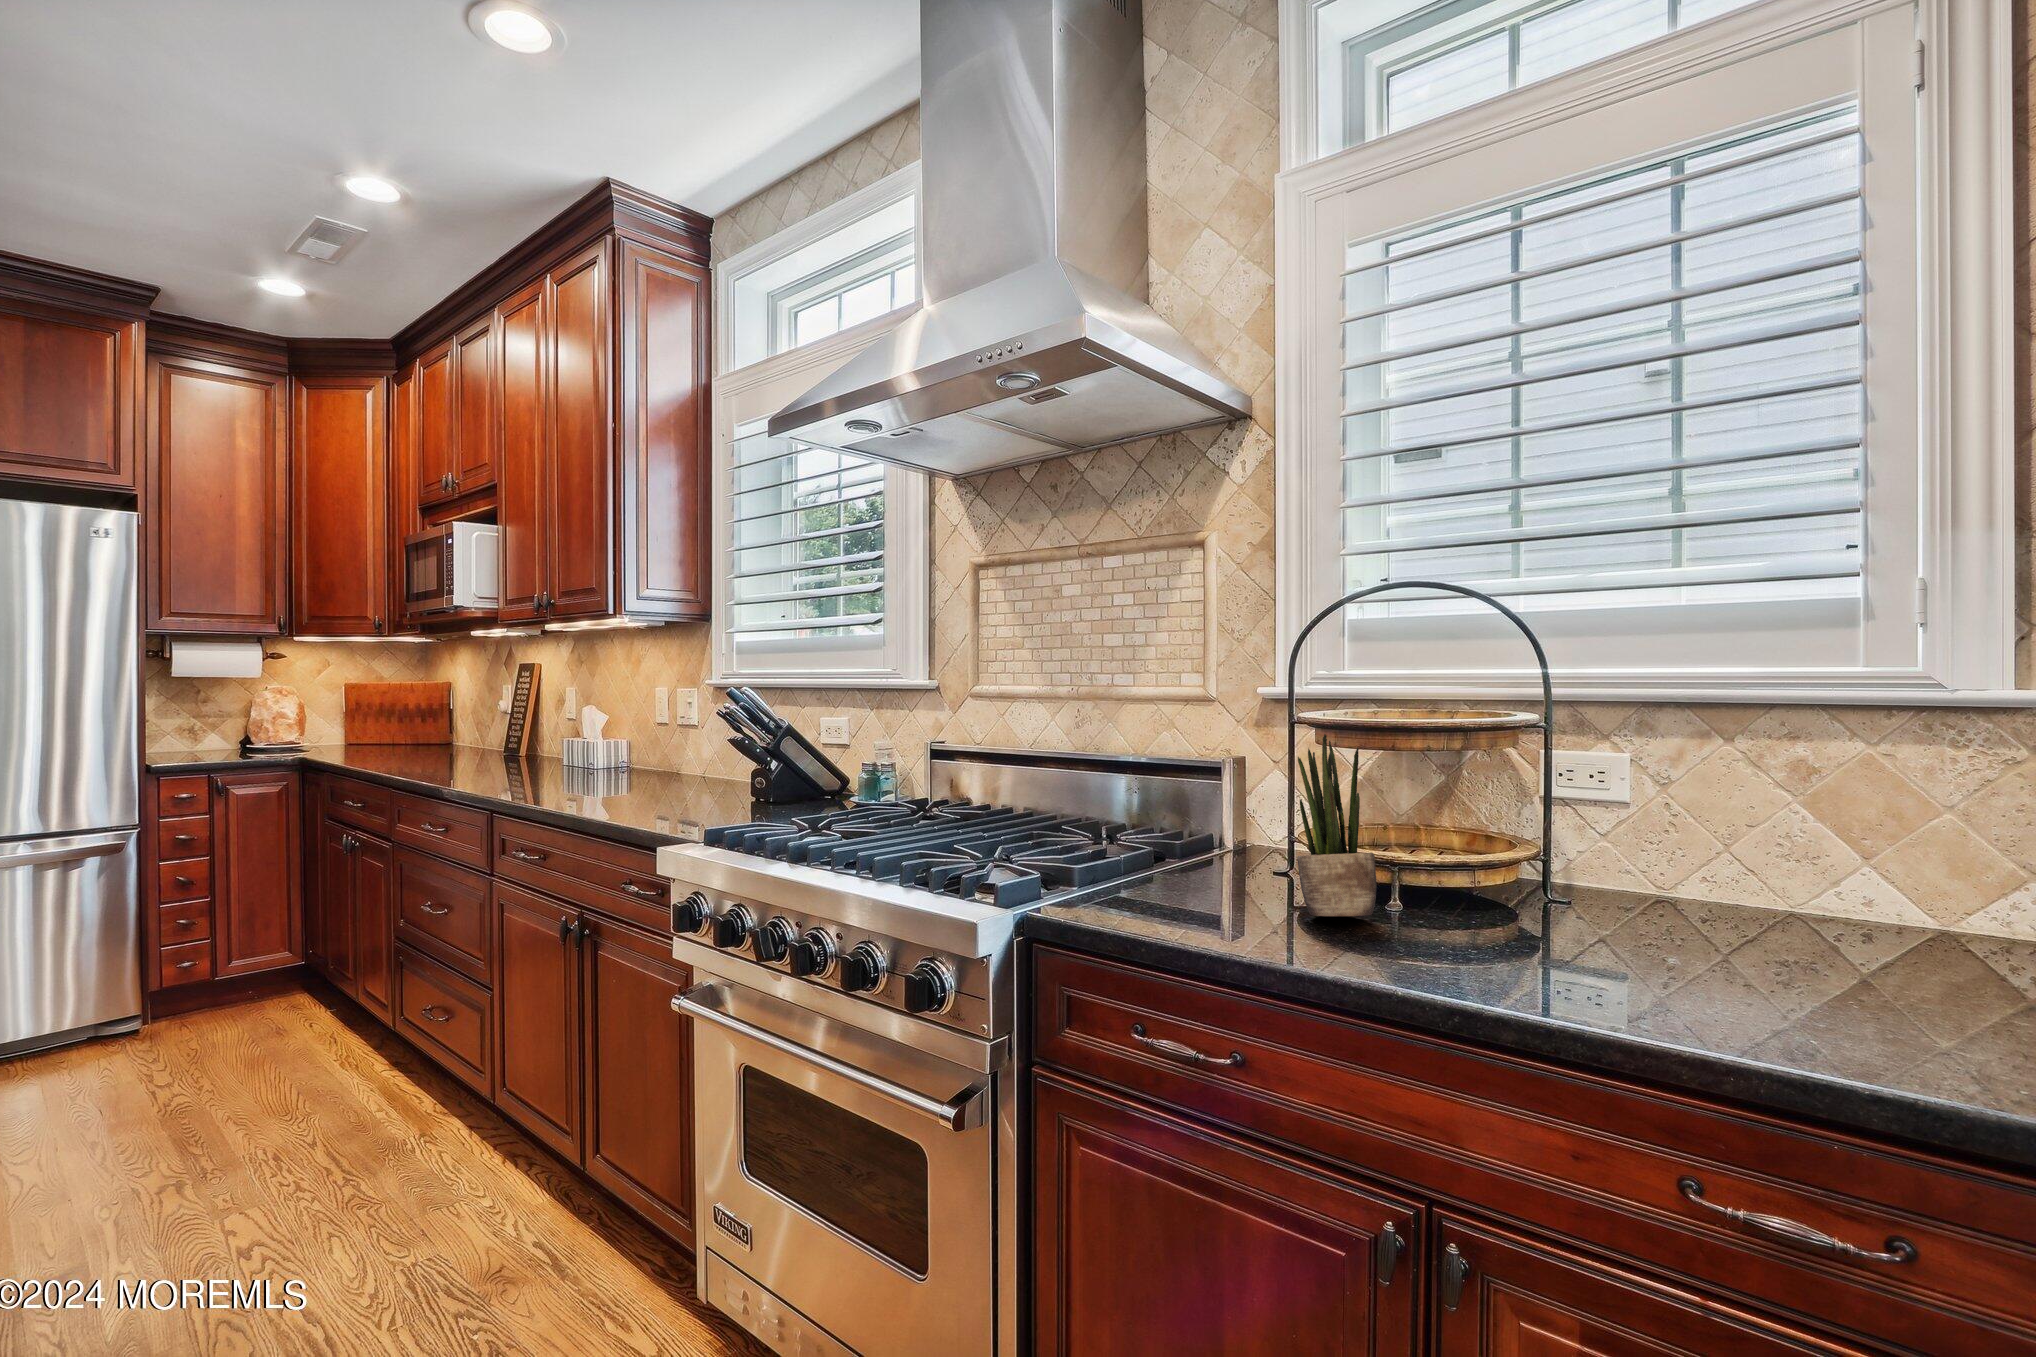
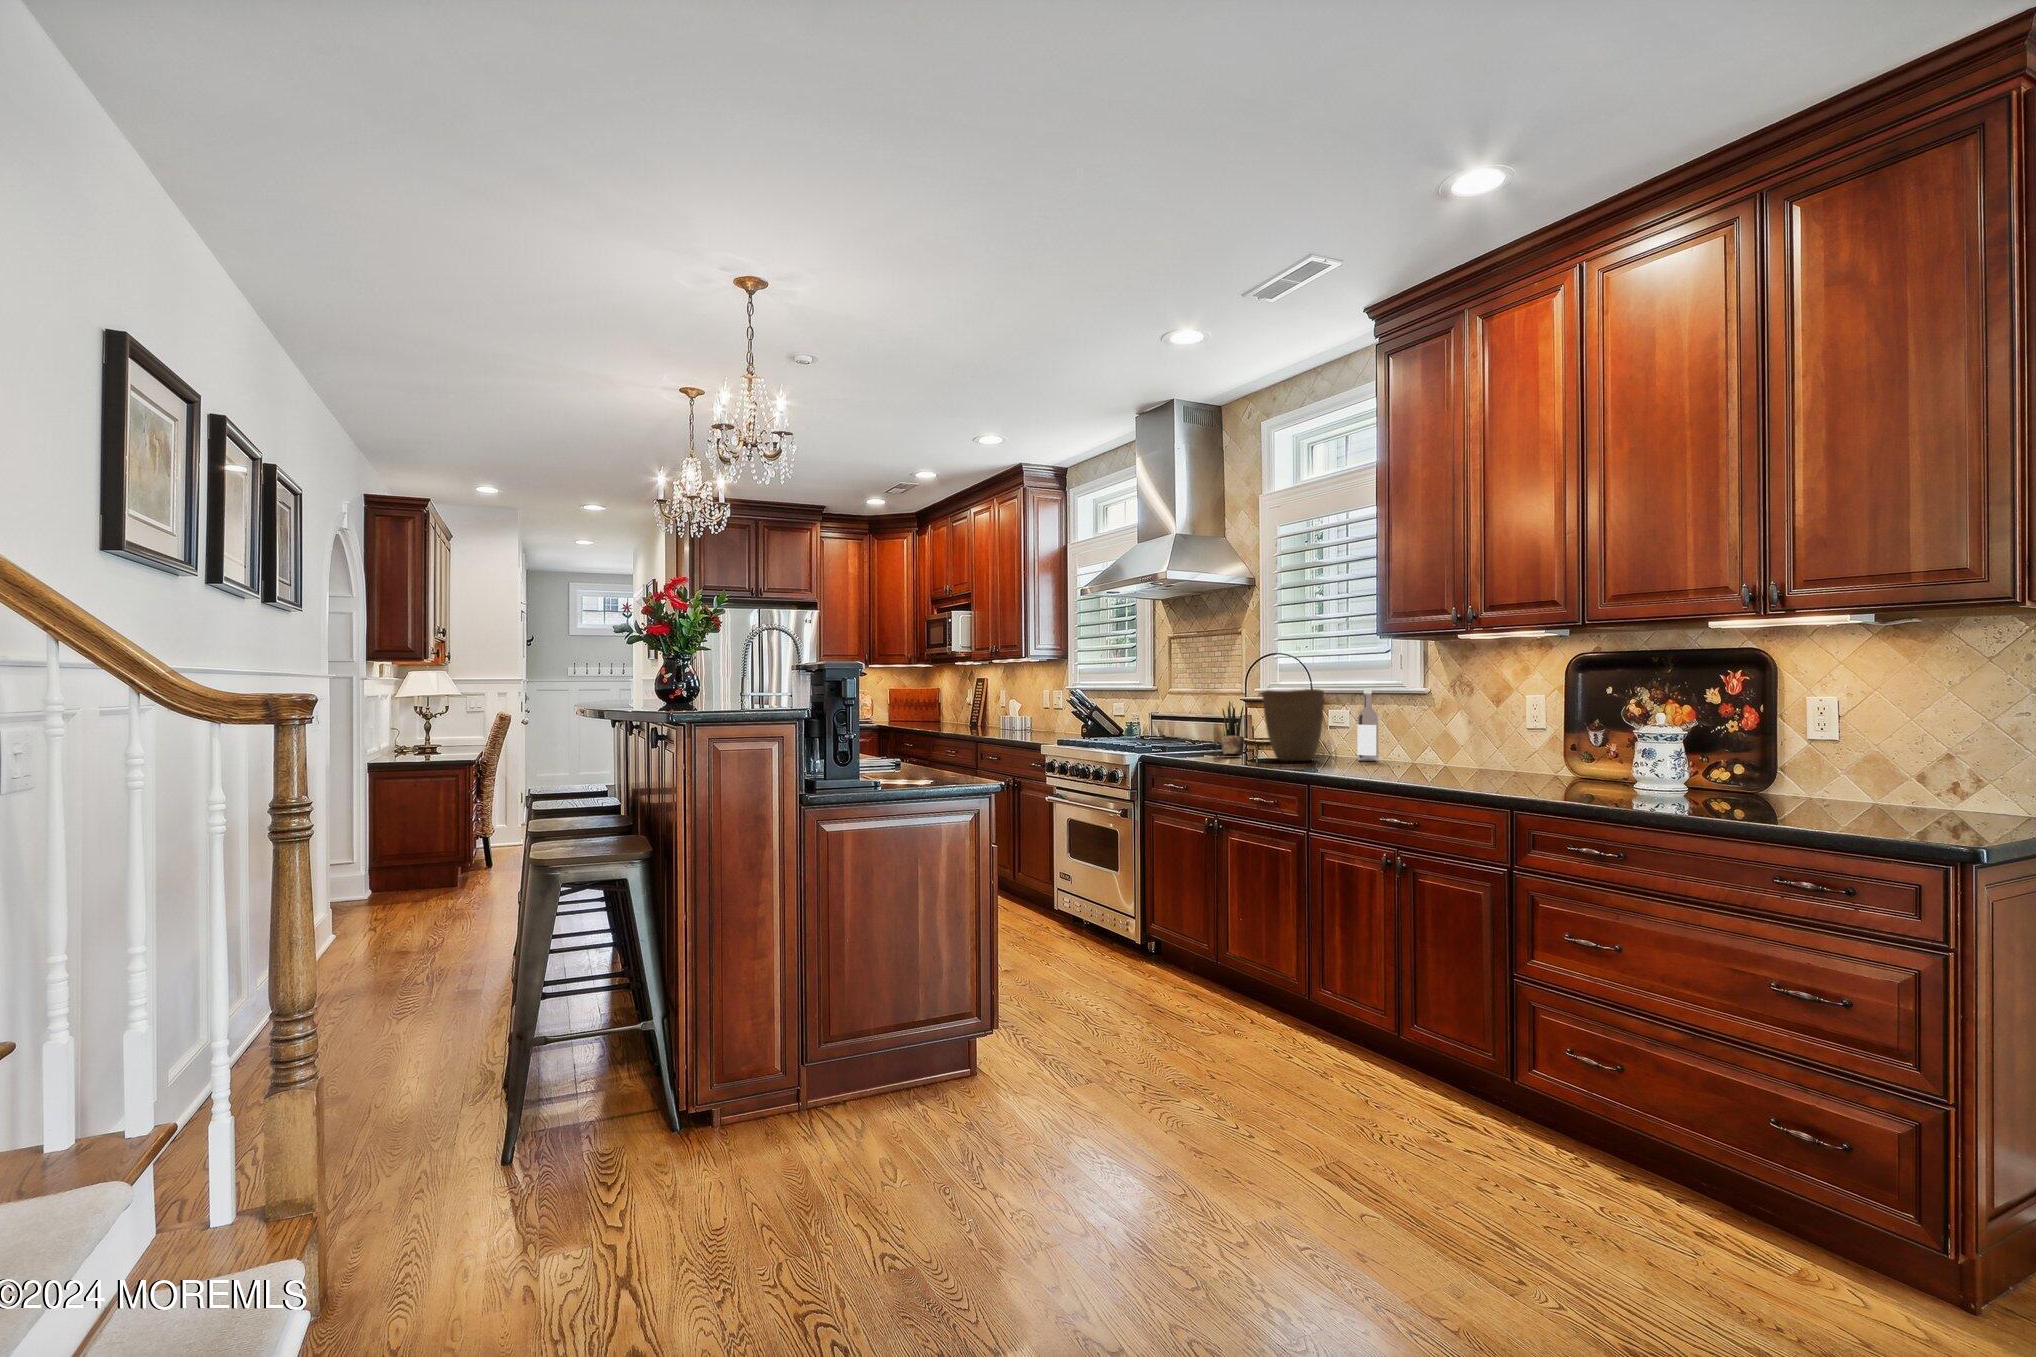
wine bottle: none [1805,693,1895,946] -> present [1357,688,1379,761]
vase: none [1504,695,1757,967] -> present [1262,689,1324,761]

